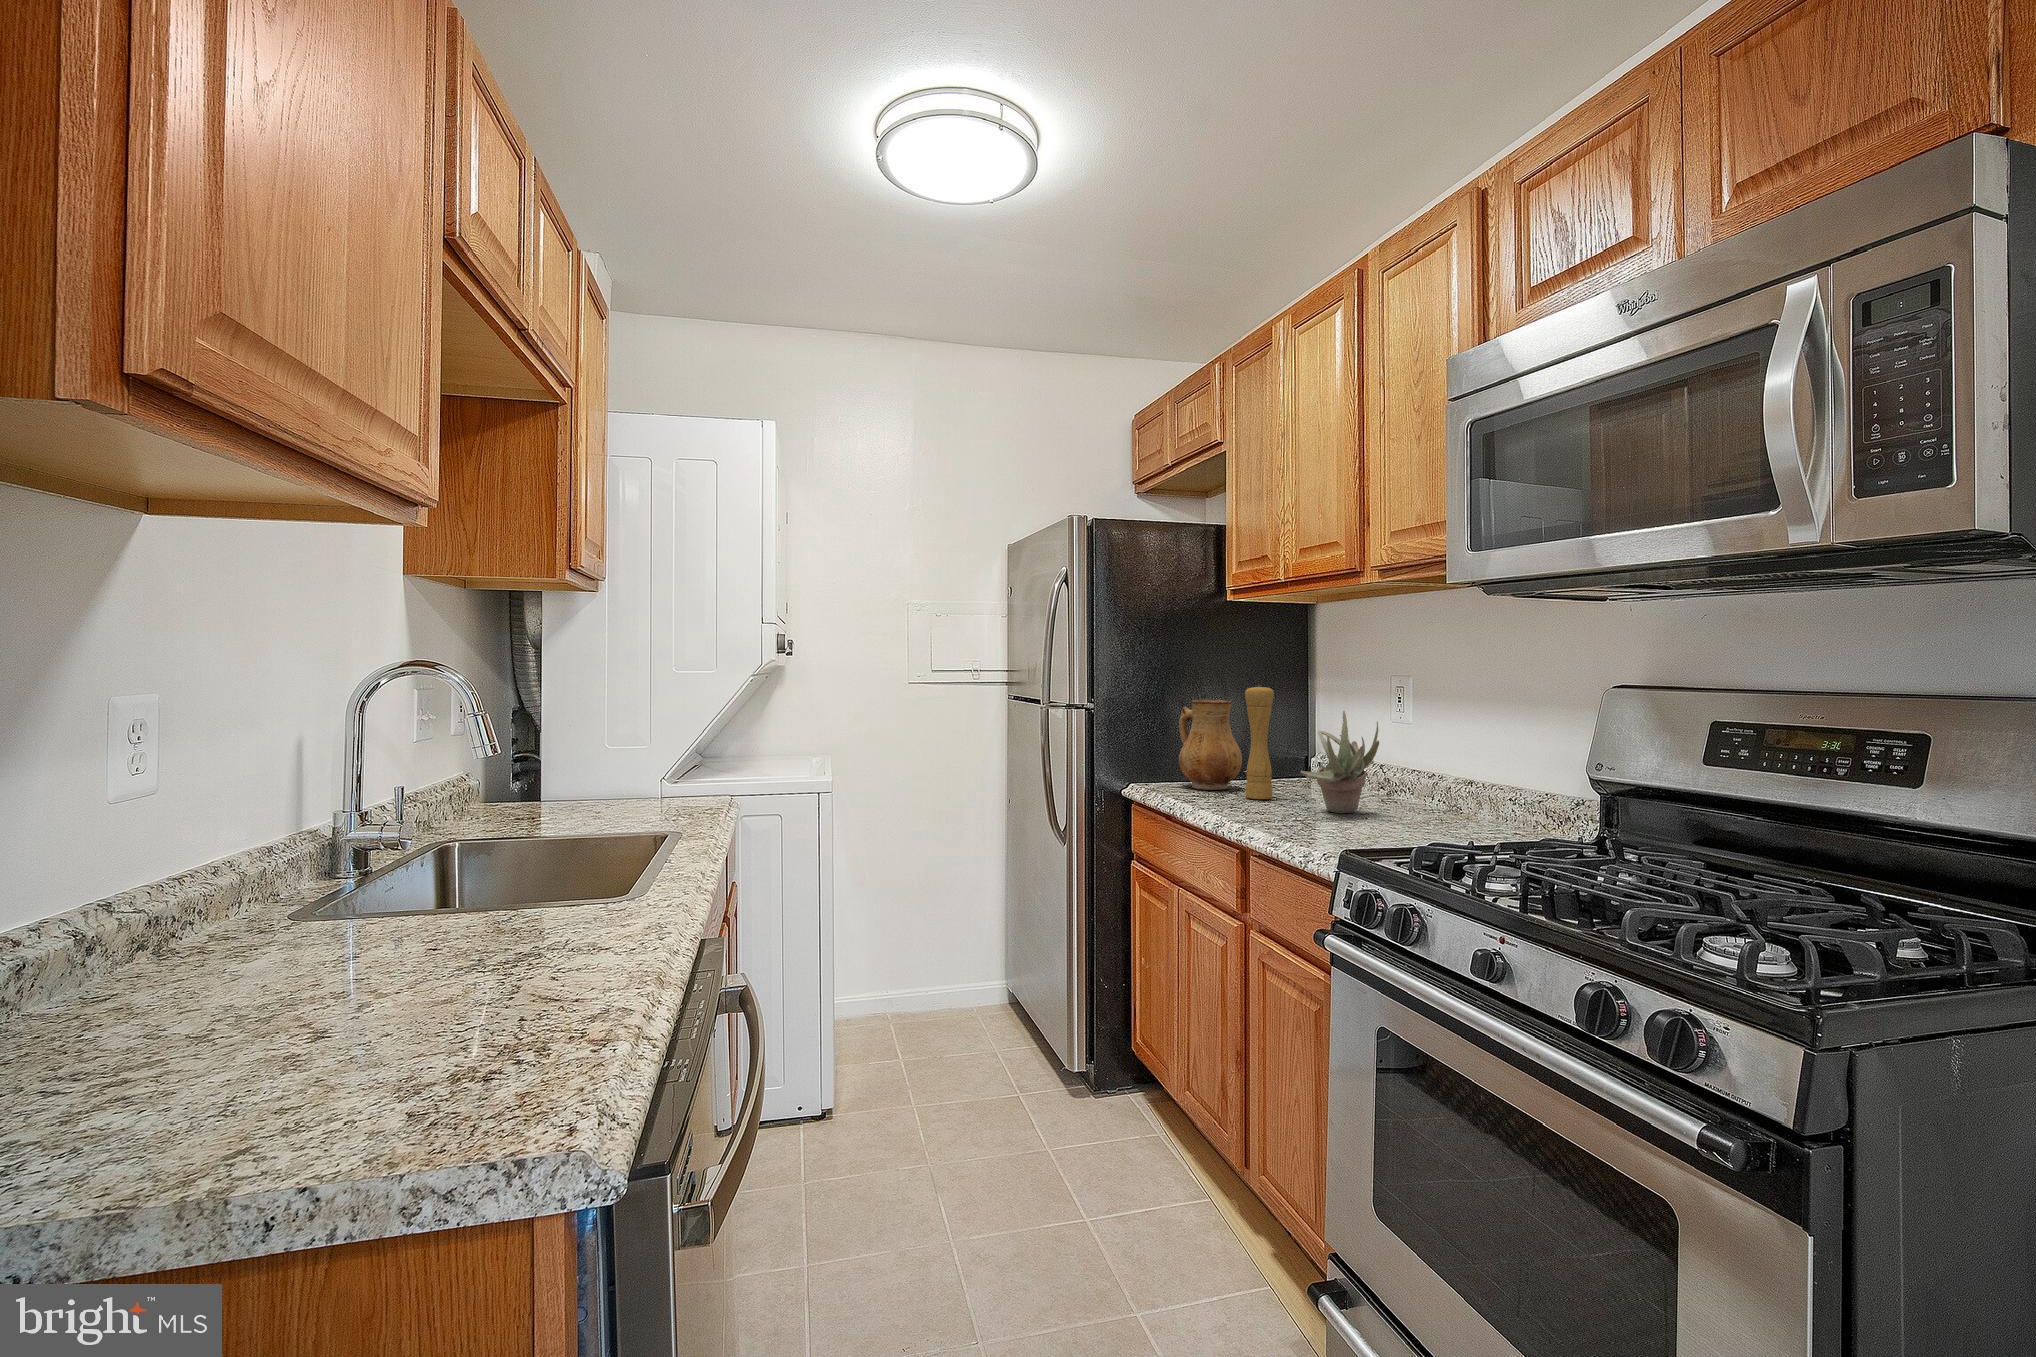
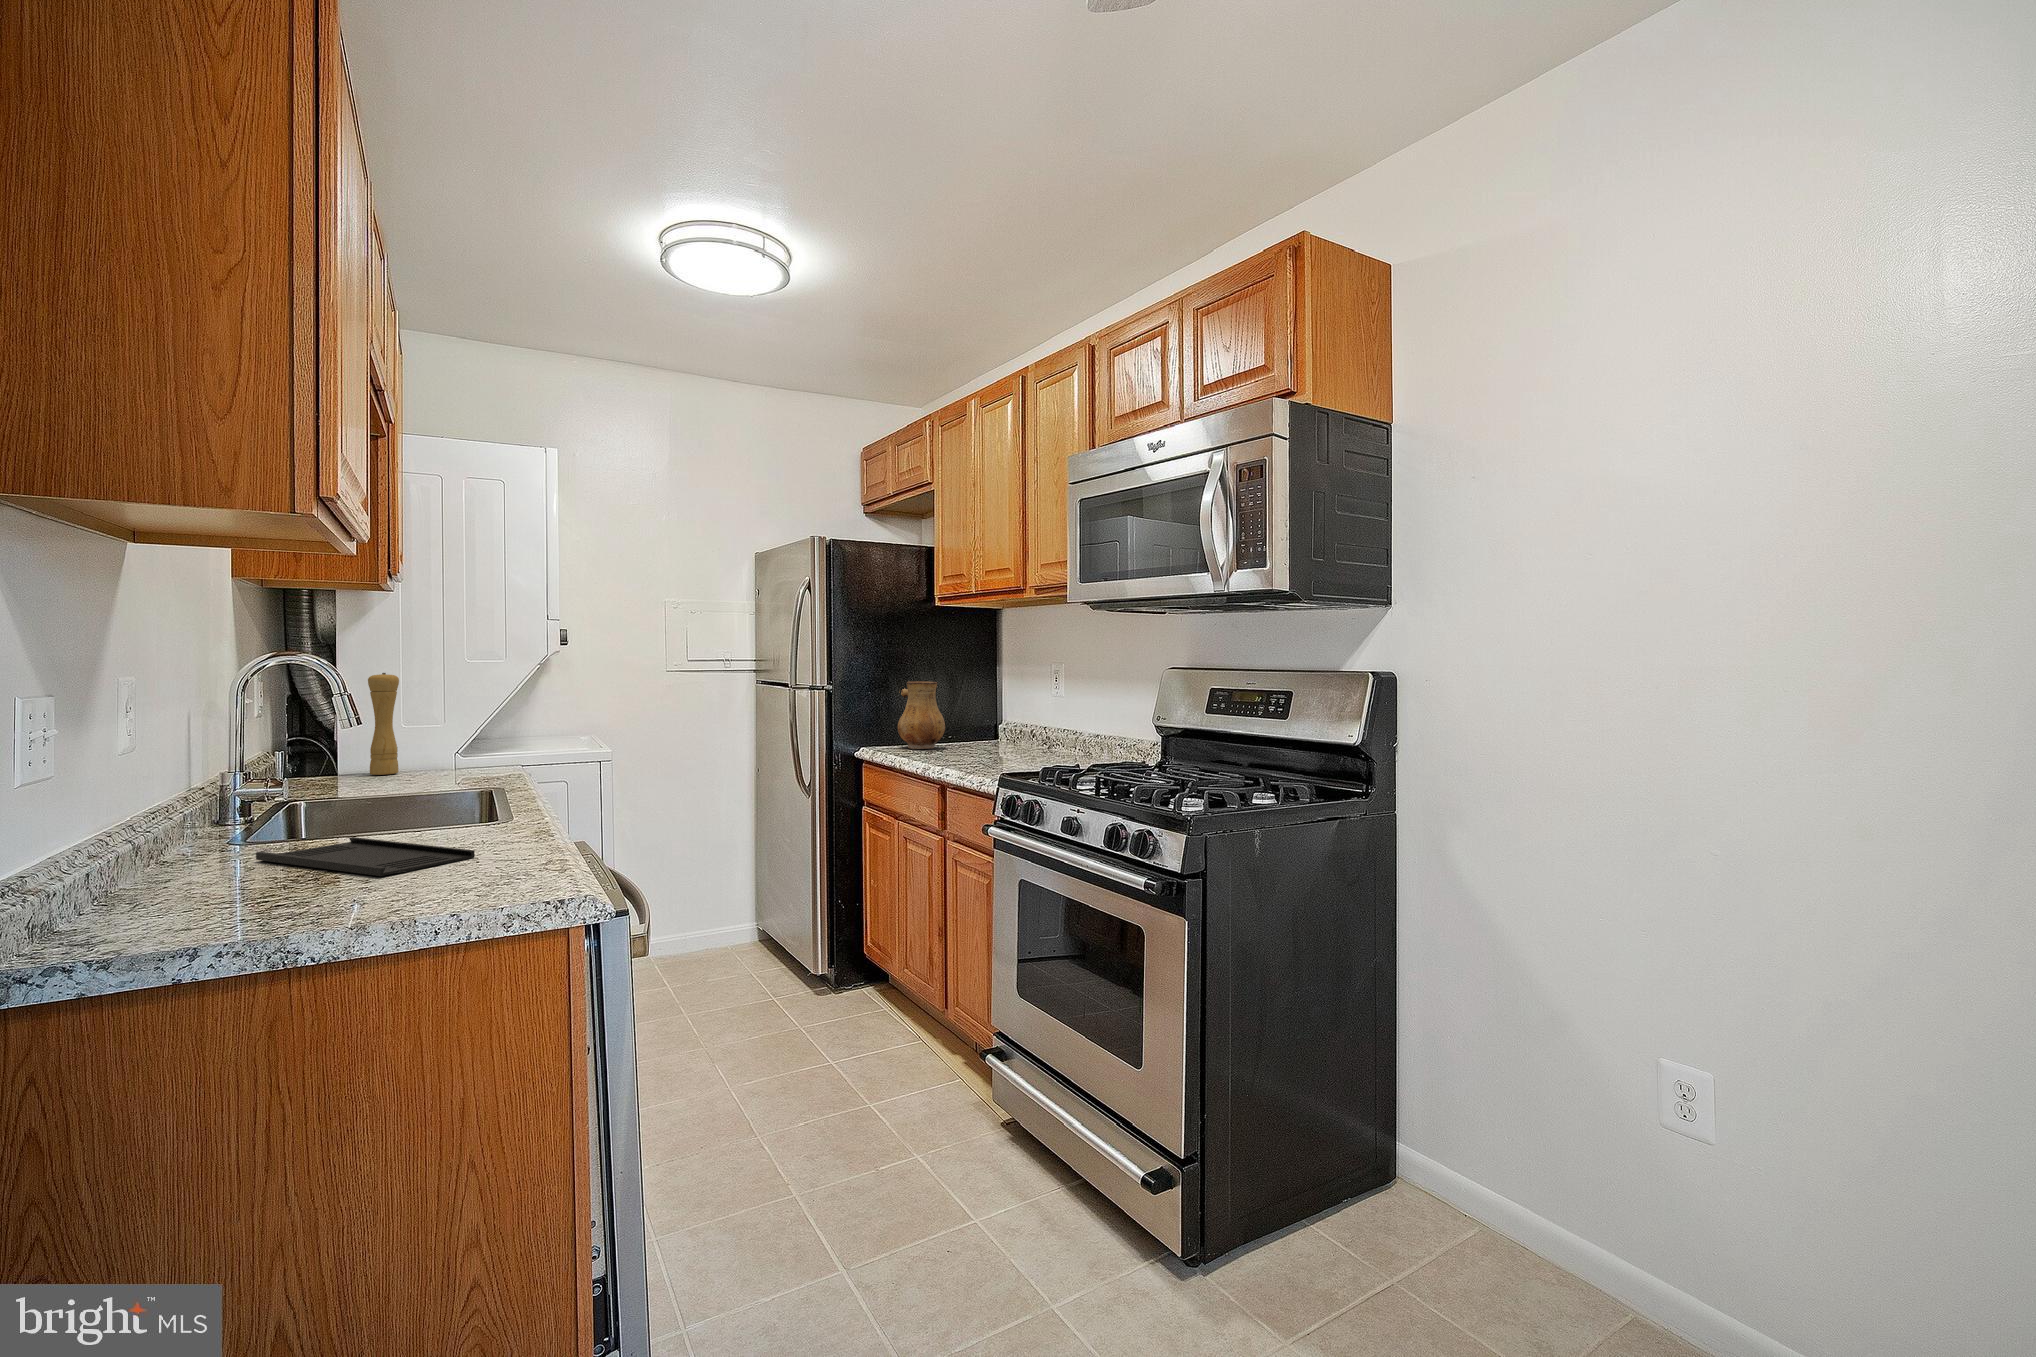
pepper mill: present [1245,685,1274,799] -> present [368,673,399,775]
succulent plant: present [1301,711,1379,813] -> none [983,686,1037,759]
tray: none [251,930,509,1033] -> present [256,837,475,876]

